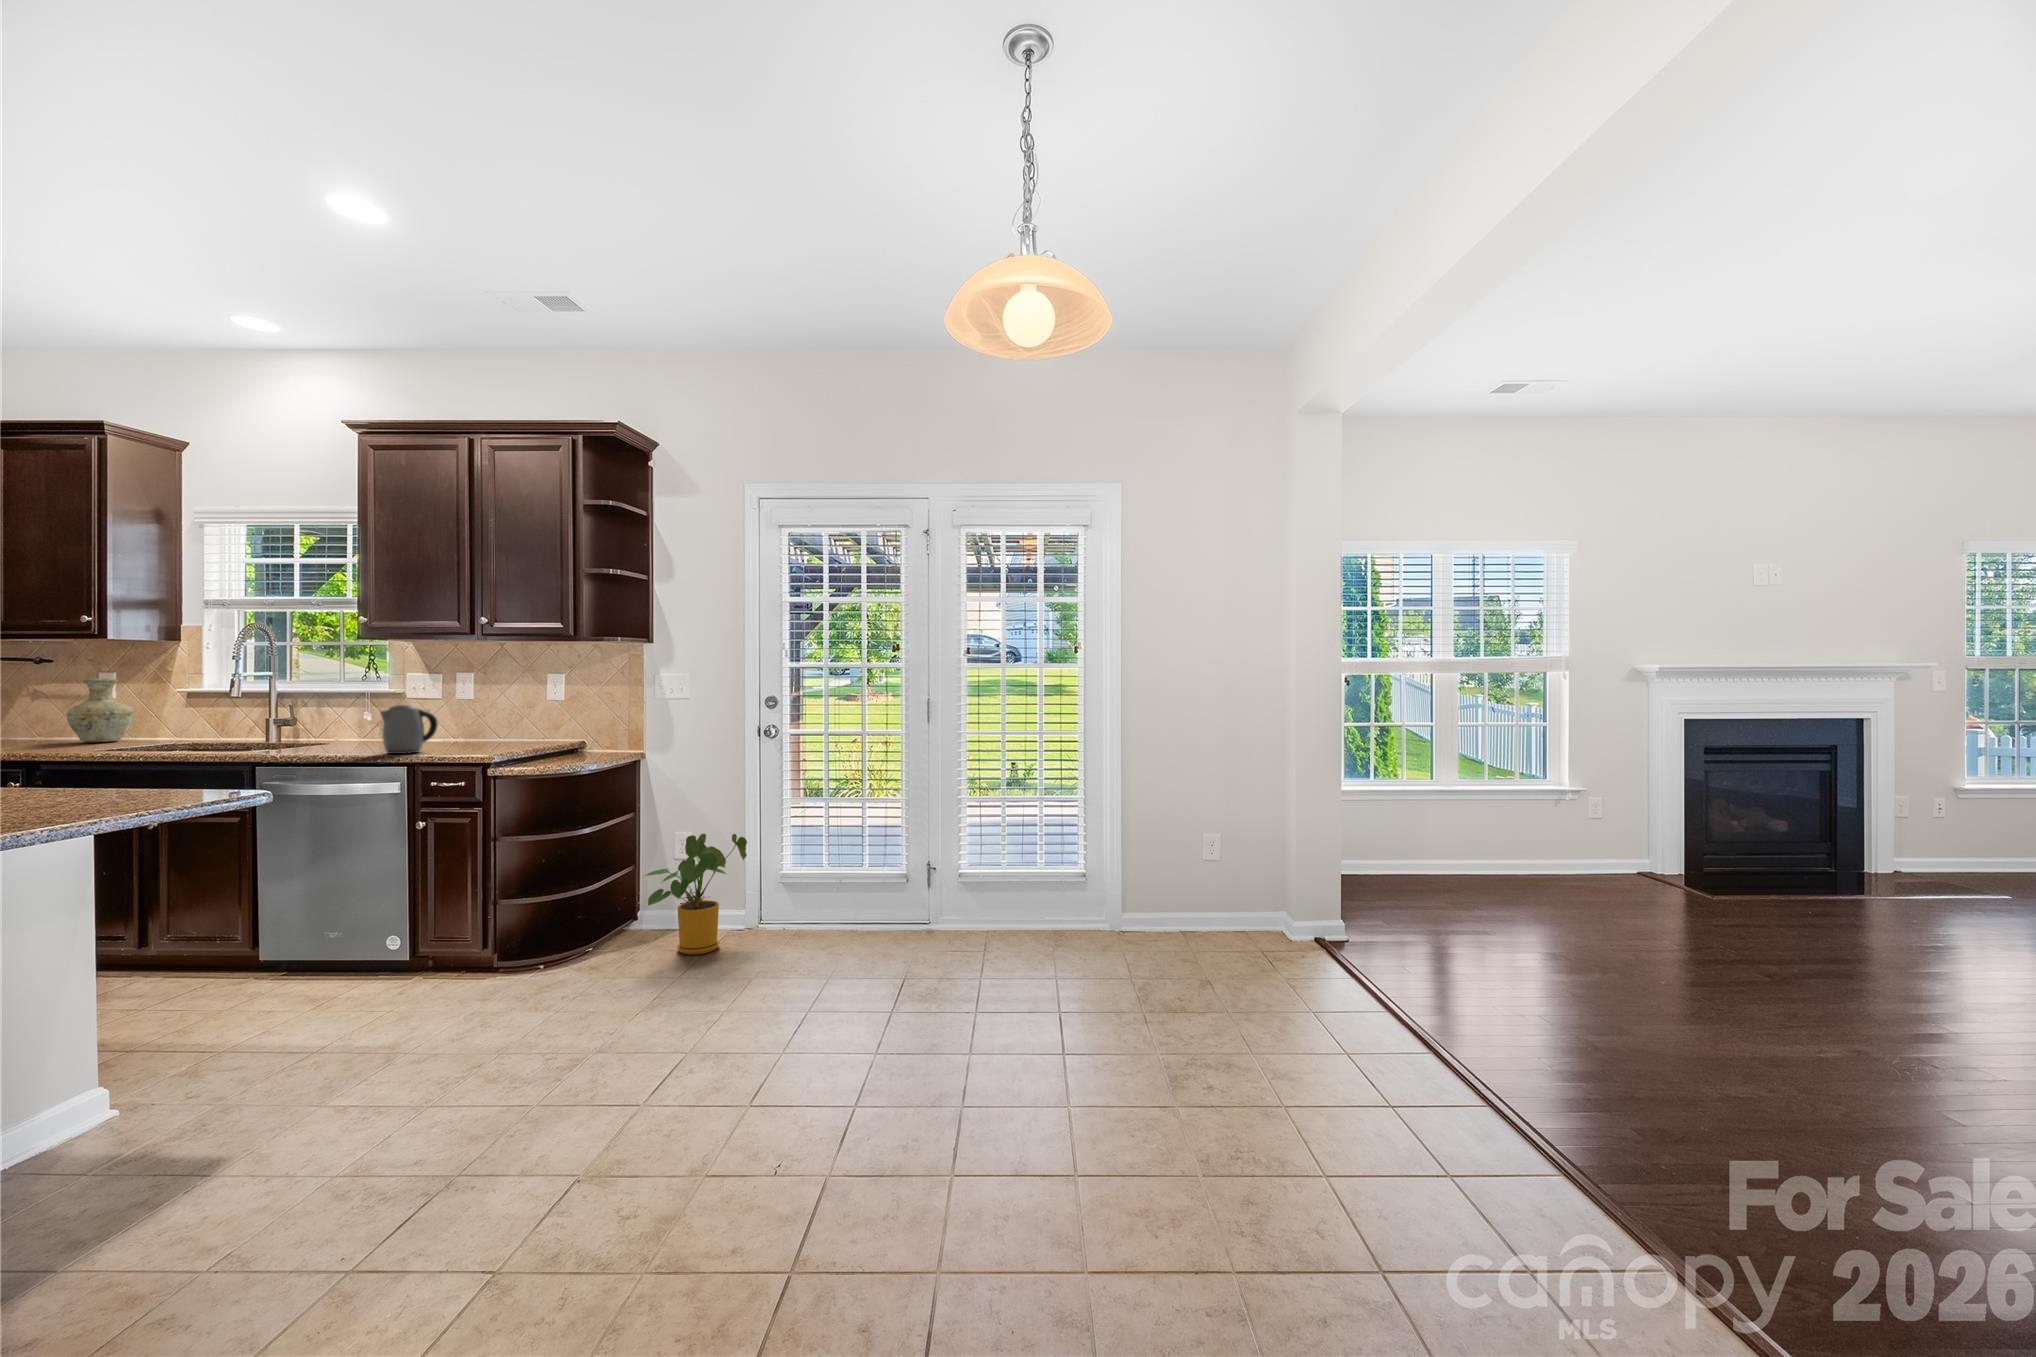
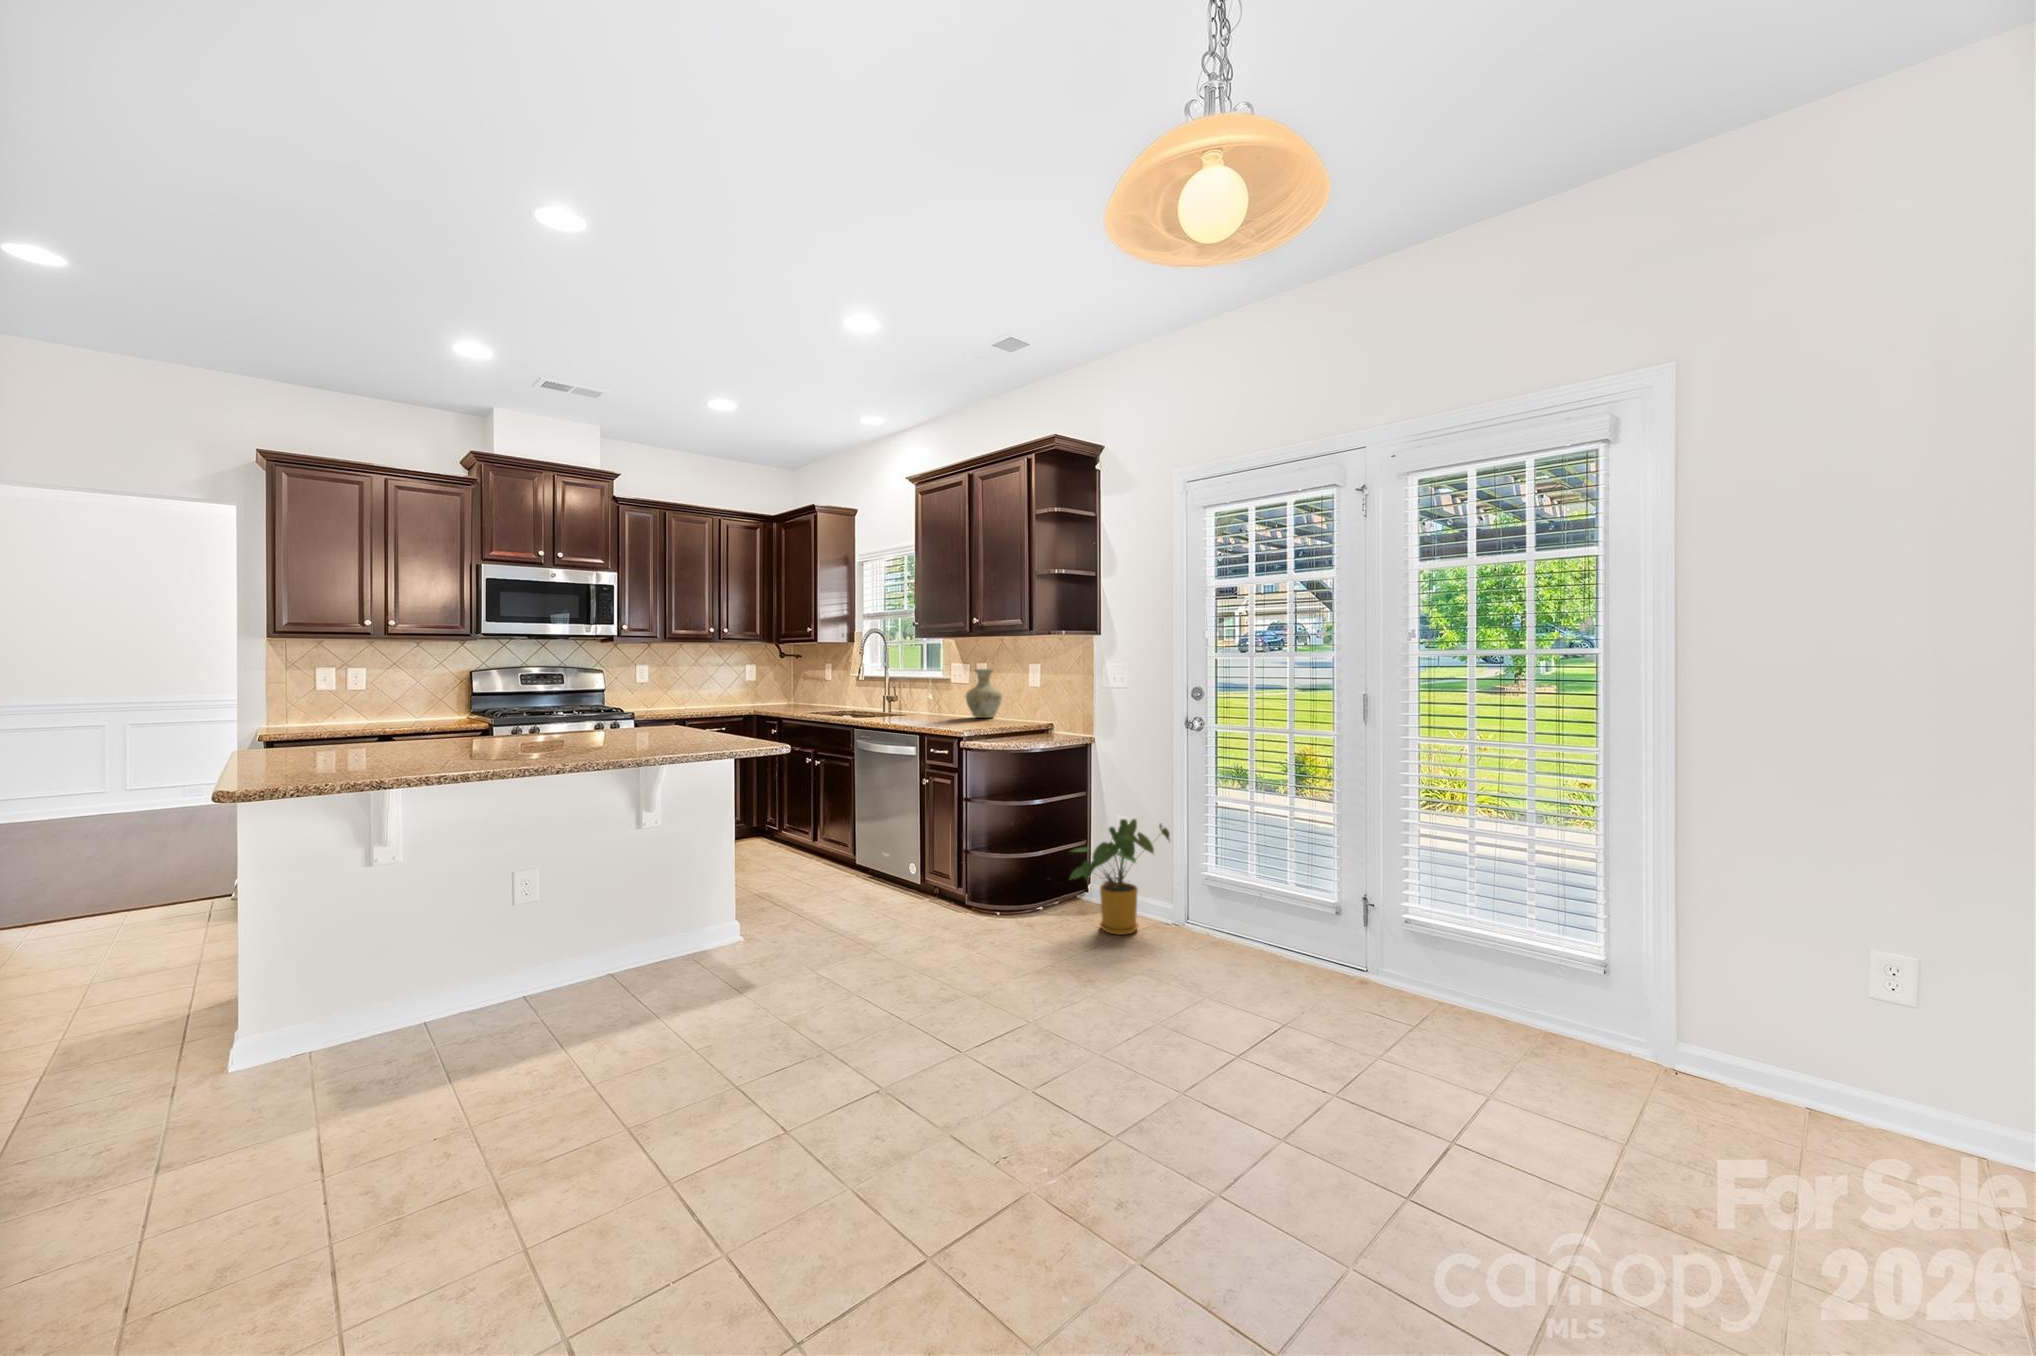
vase: present [66,679,134,742] -> present [966,669,1002,718]
kettle: present [380,705,438,754] -> none [909,689,948,727]

